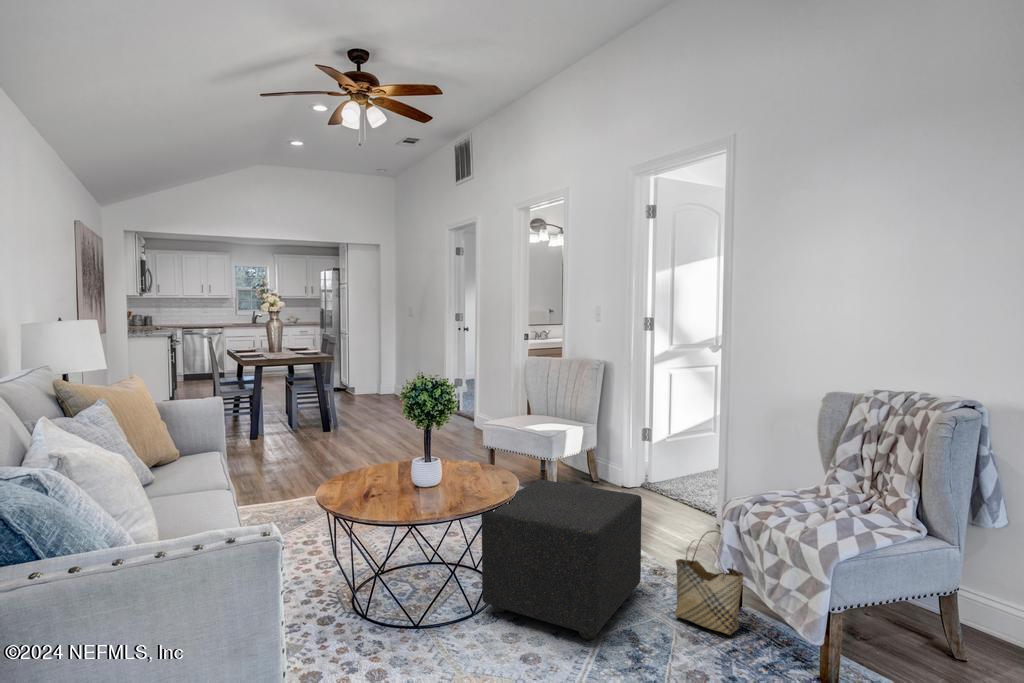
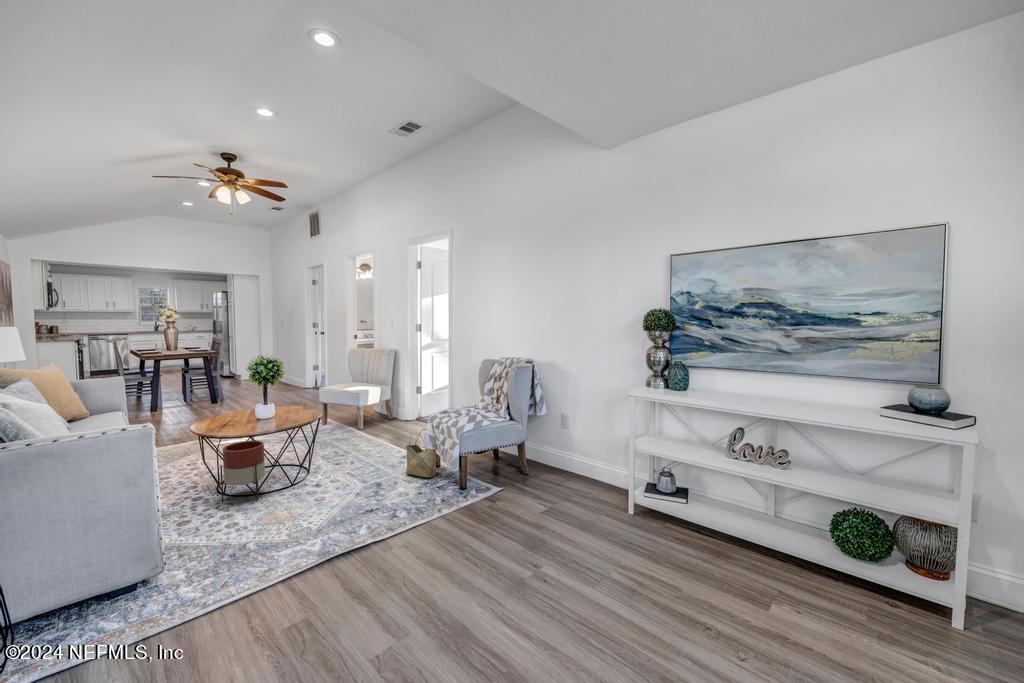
ottoman: present [481,480,642,640] -> none [297,413,392,488]
planter: none [362,528,431,646] -> present [220,441,265,502]

